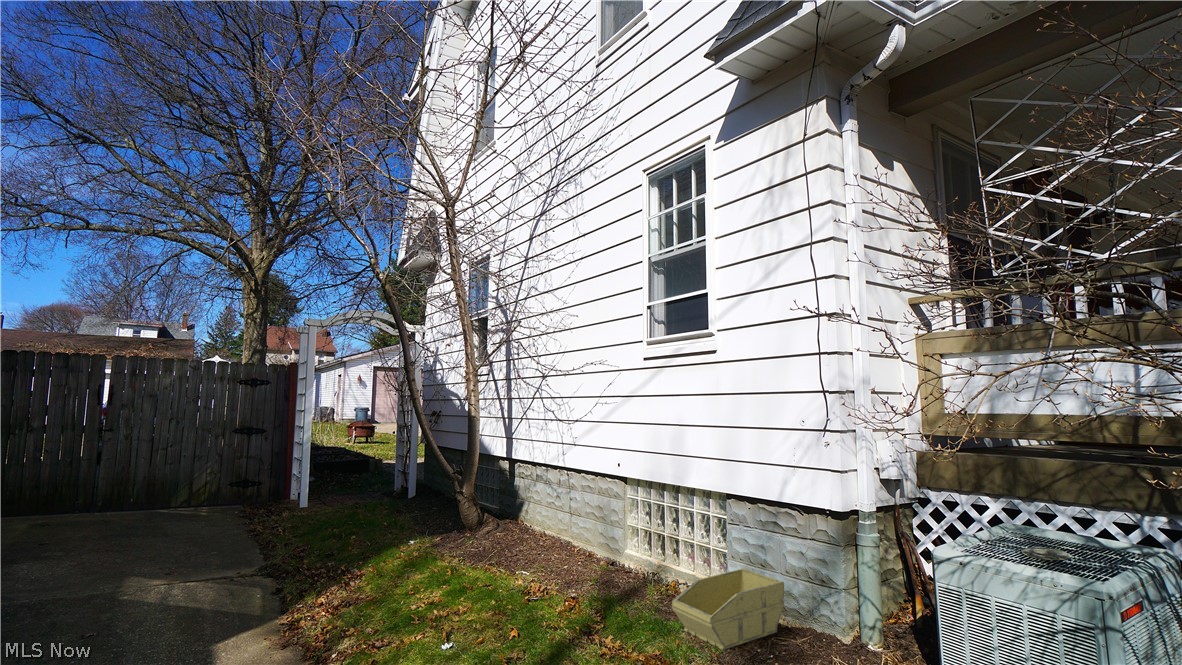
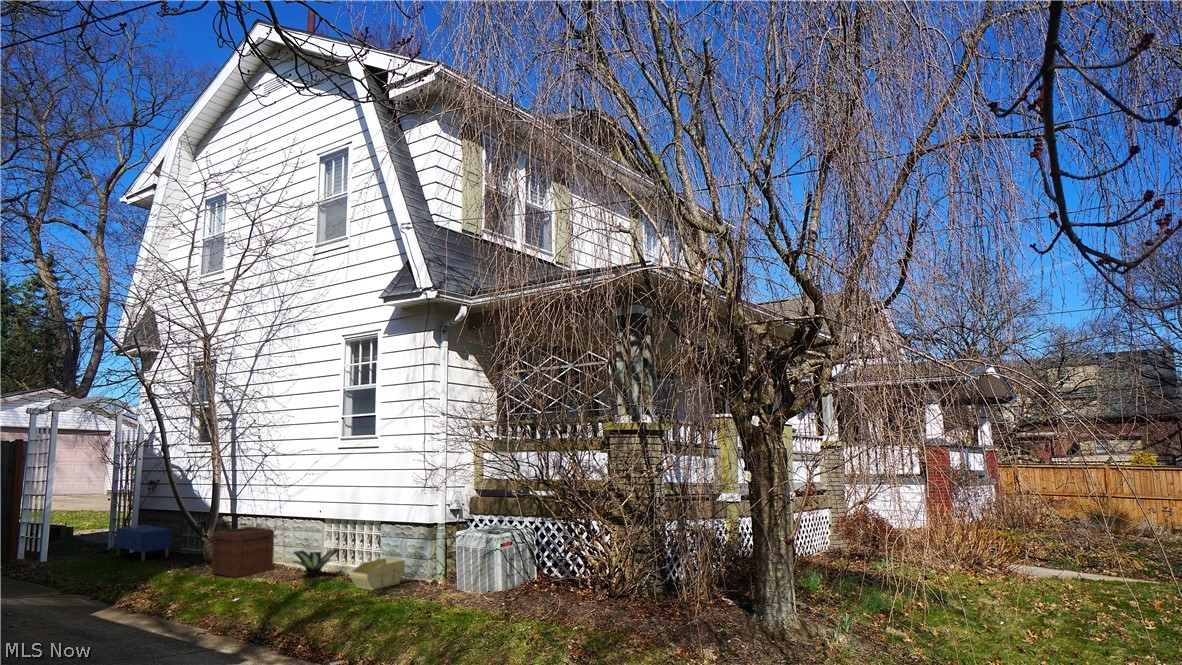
bench: none [398,463,452,510] -> present [115,525,171,561]
wooden crate: none [475,478,557,558] -> present [212,527,274,578]
potted plant: none [569,528,655,582] -> present [293,549,340,577]

